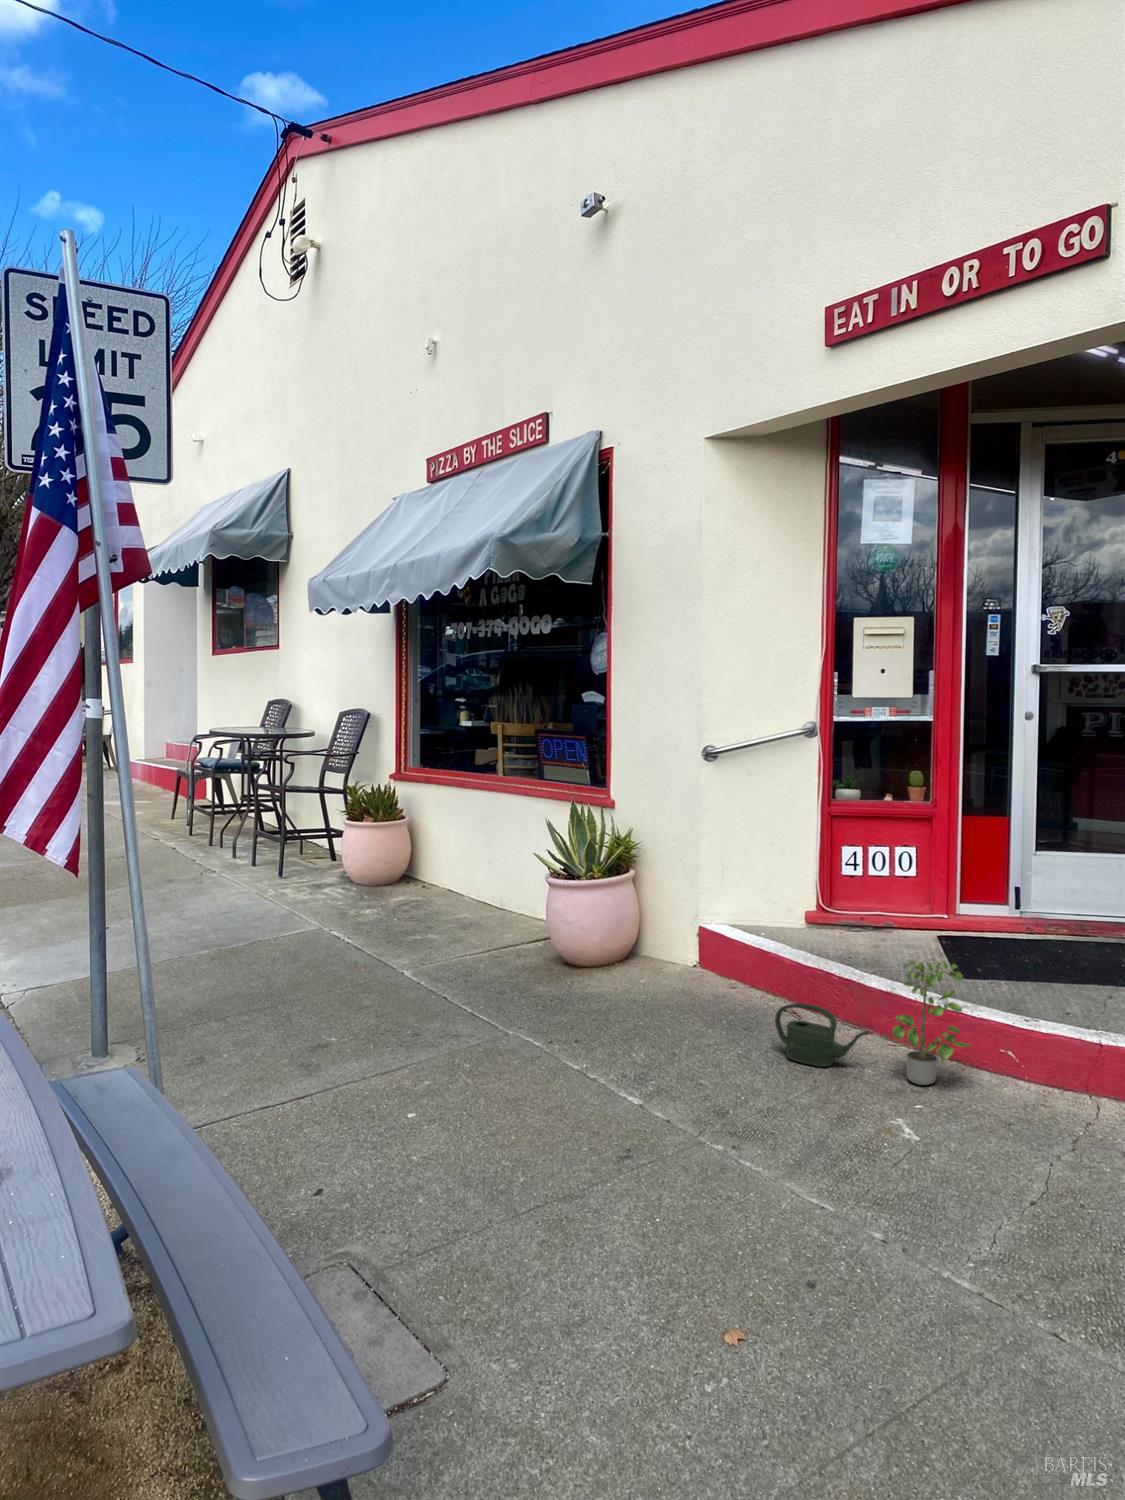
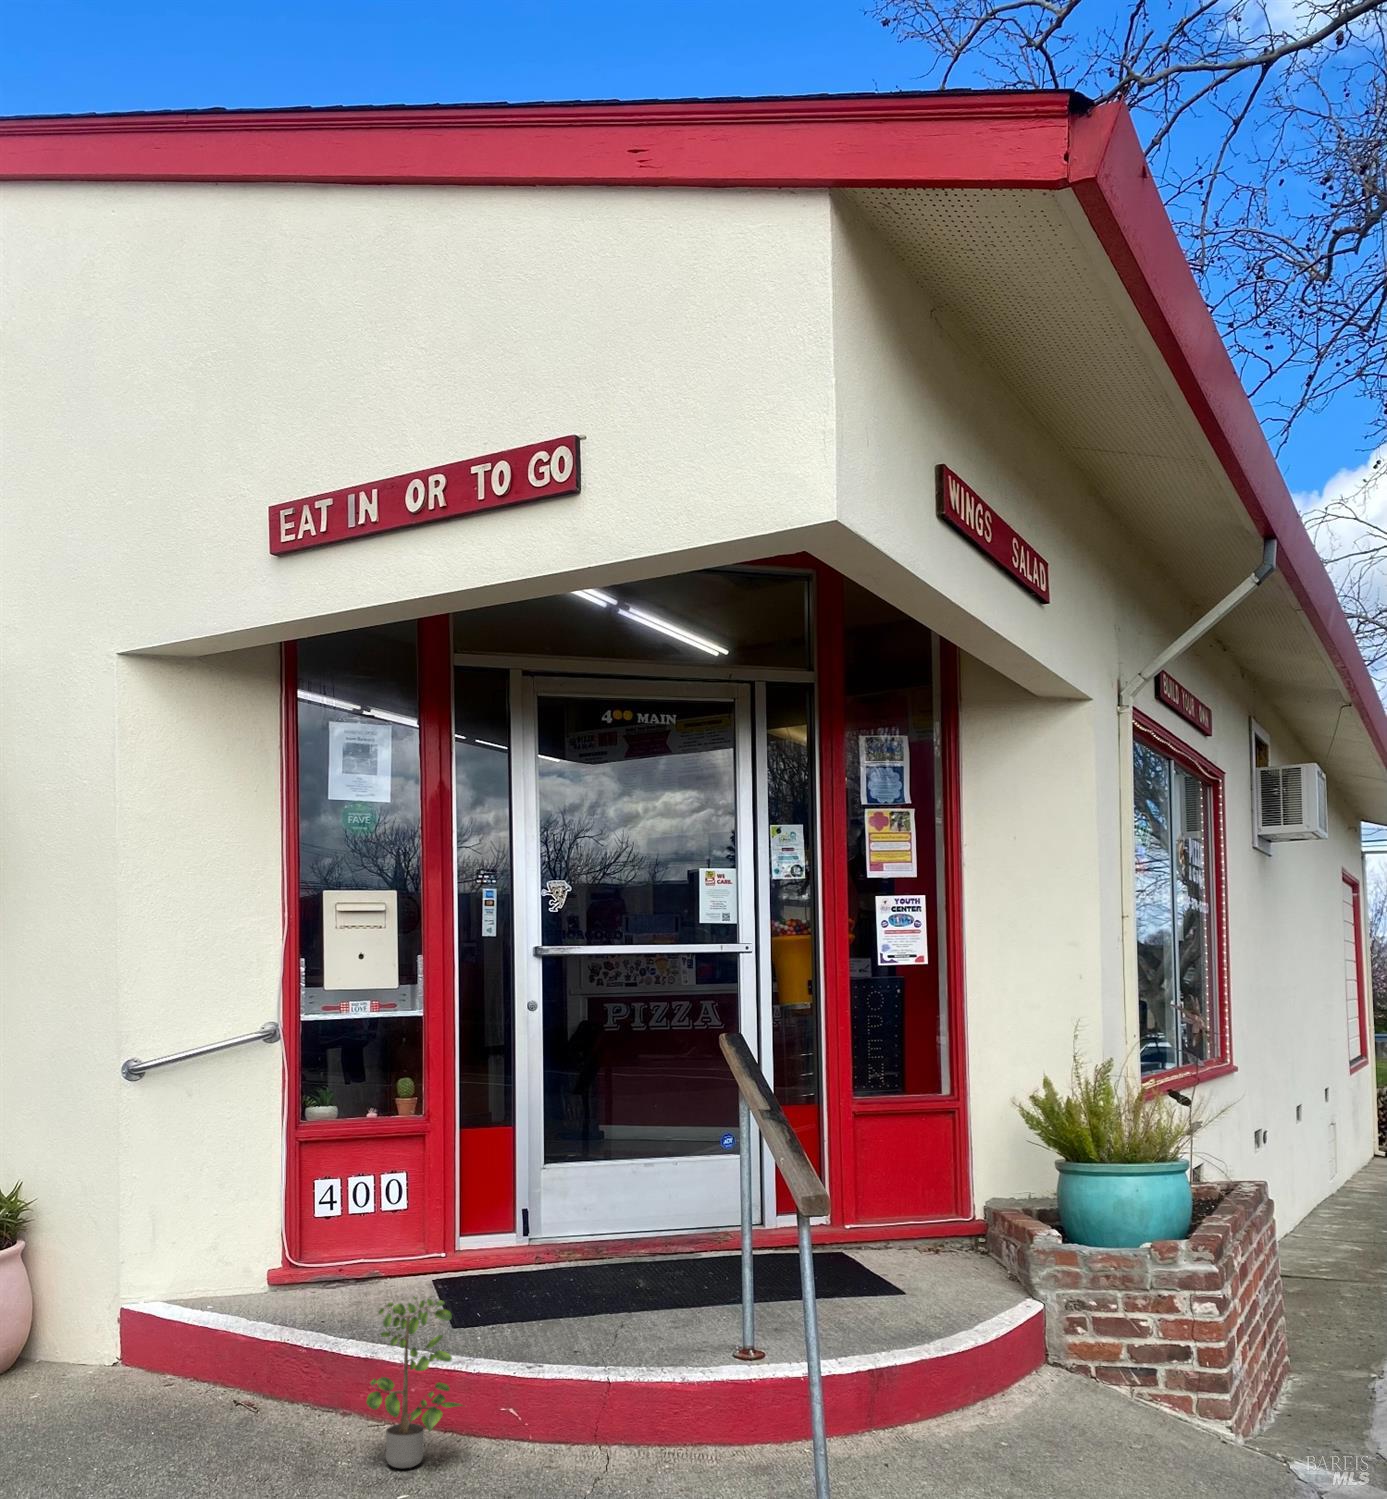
watering can: present [775,1003,868,1067] -> none [214,1382,336,1467]

